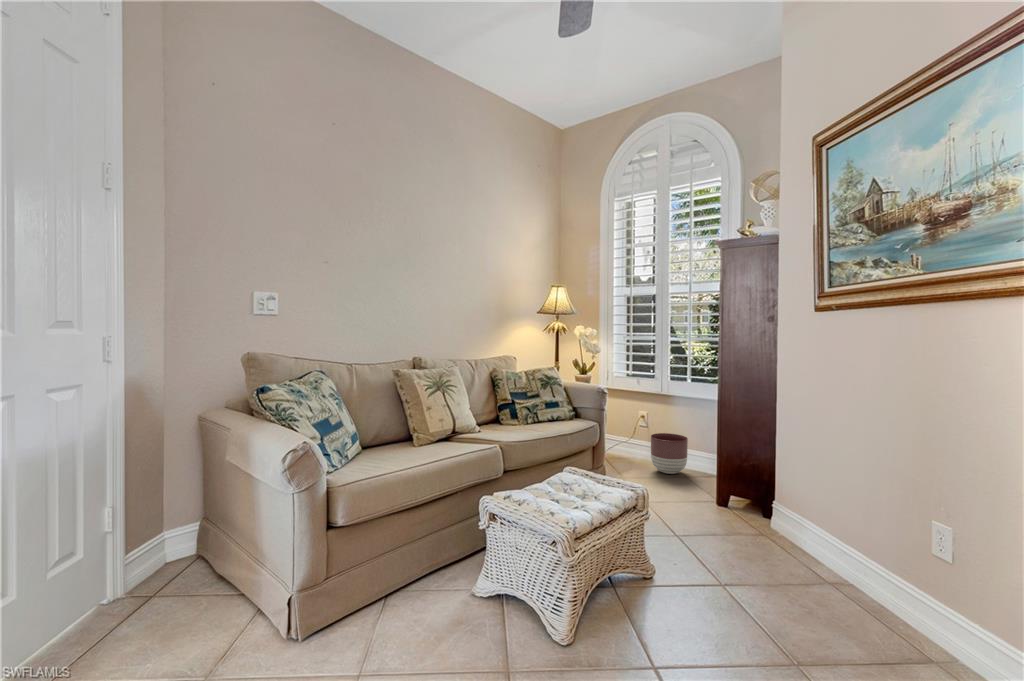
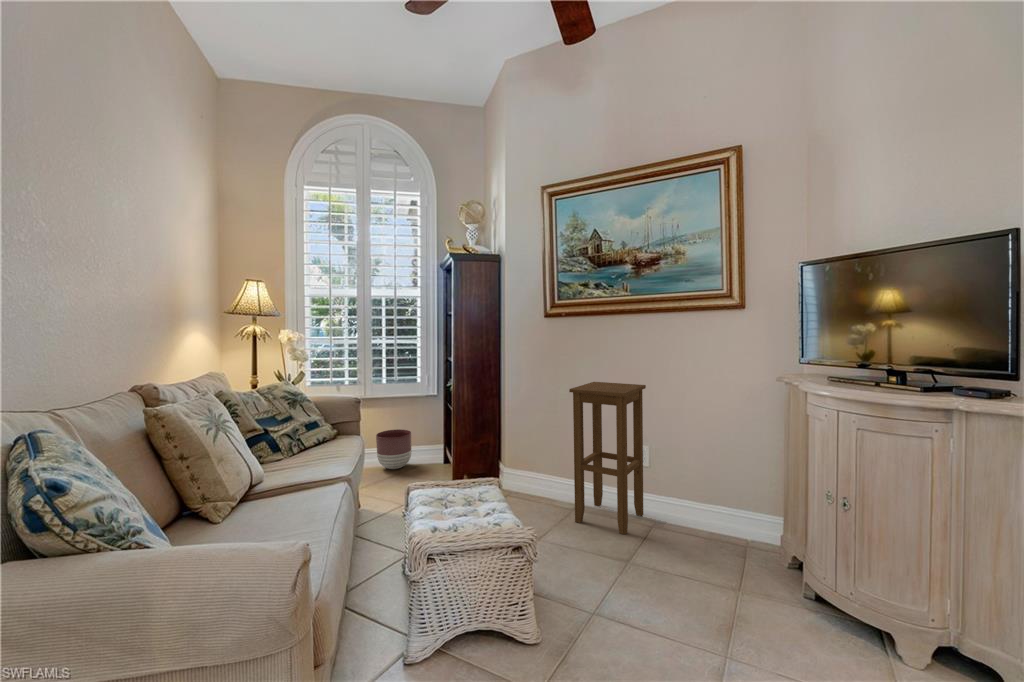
stool: none [783,408,936,644] -> present [569,382,646,535]

